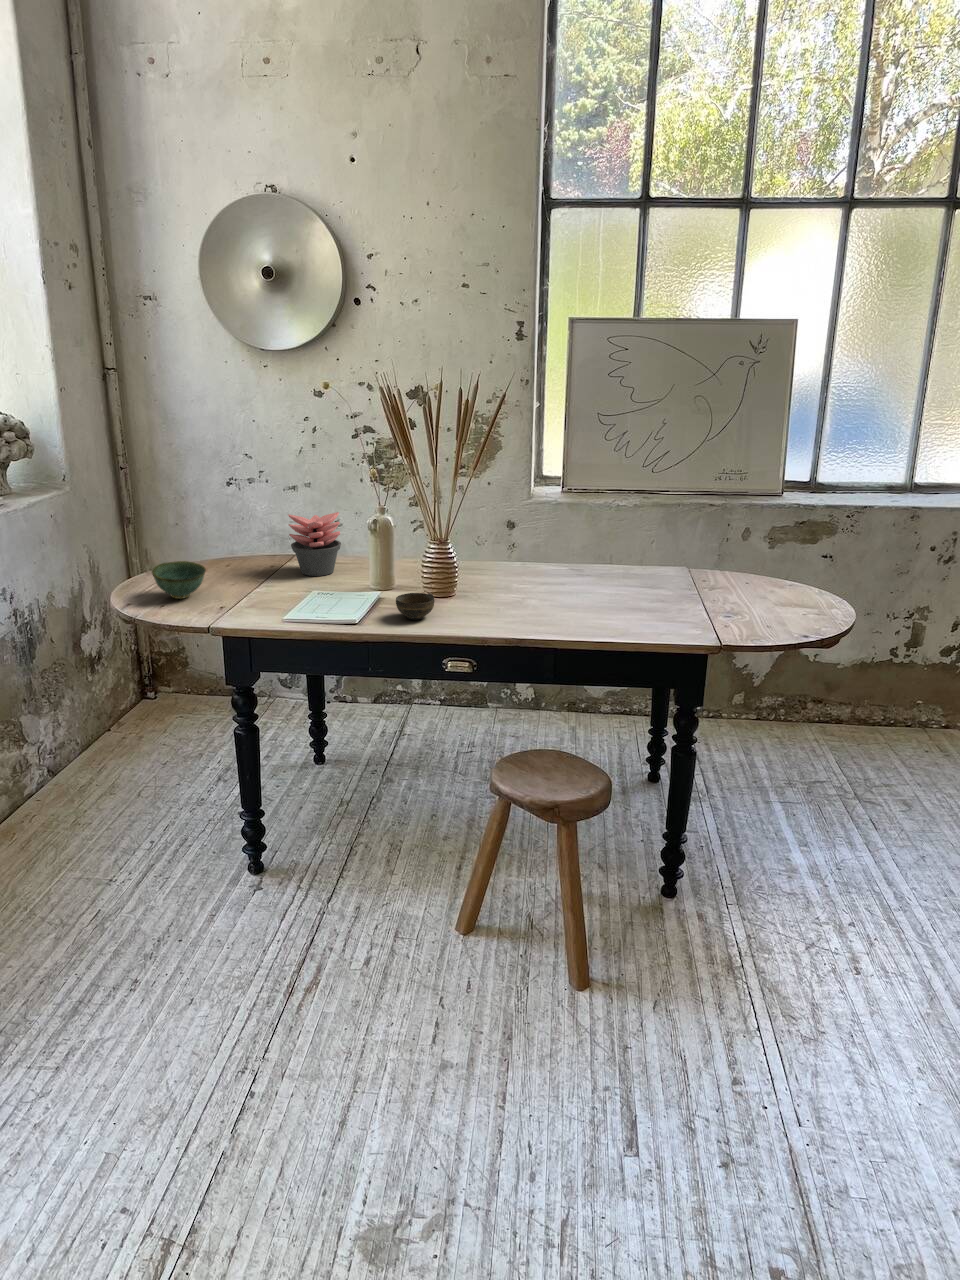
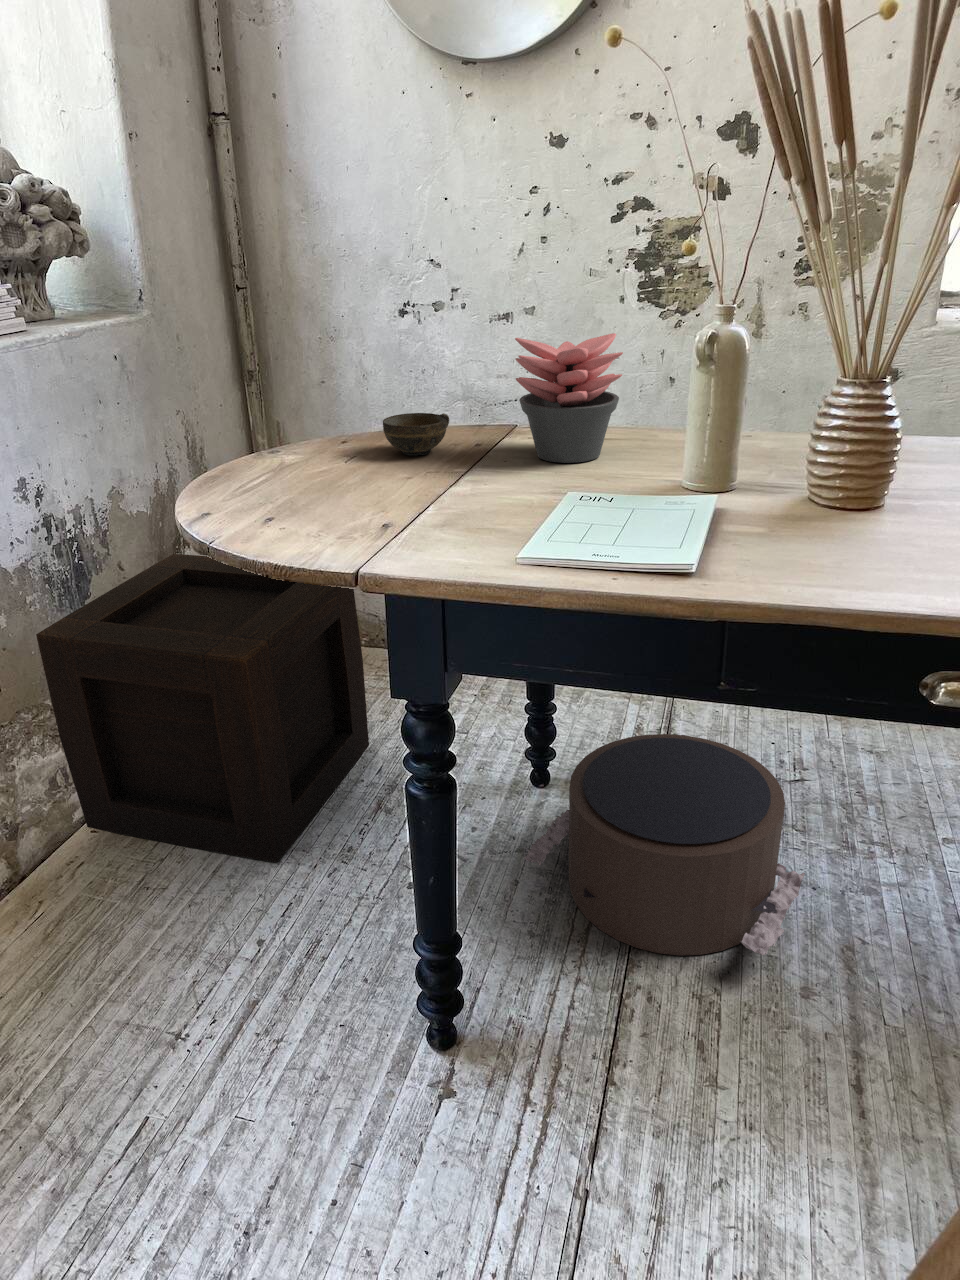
bowl: present [152,561,206,599] -> none [242,428,352,506]
cup: present [396,593,435,619] -> present [383,413,449,455]
wooden crate: none [12,633,211,808] -> present [36,554,369,863]
pouf: none [303,723,454,831] -> present [524,734,805,955]

